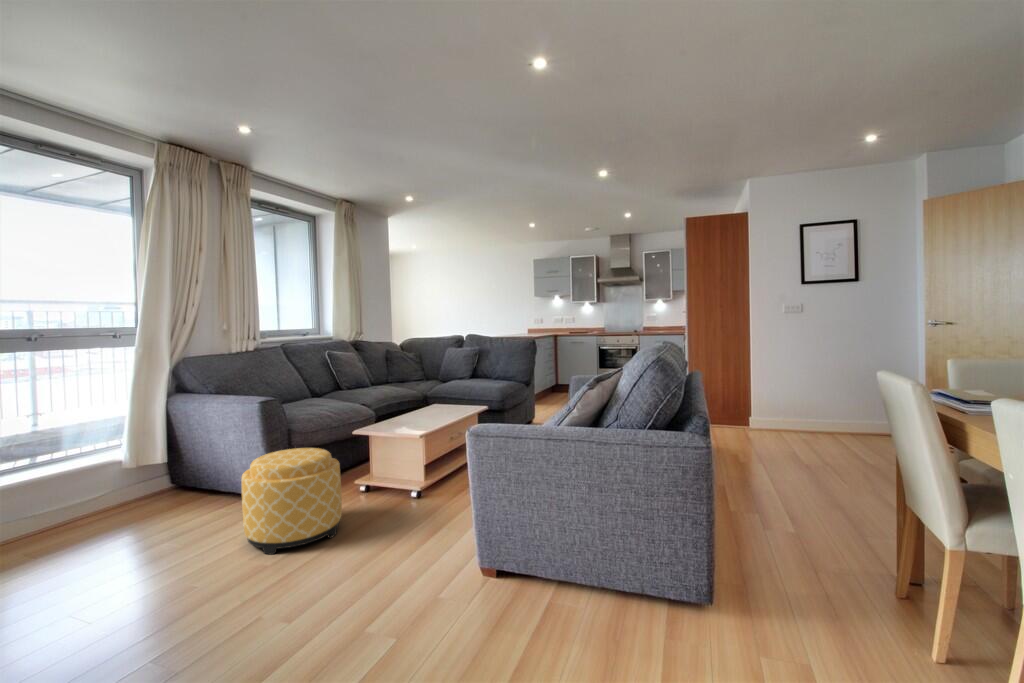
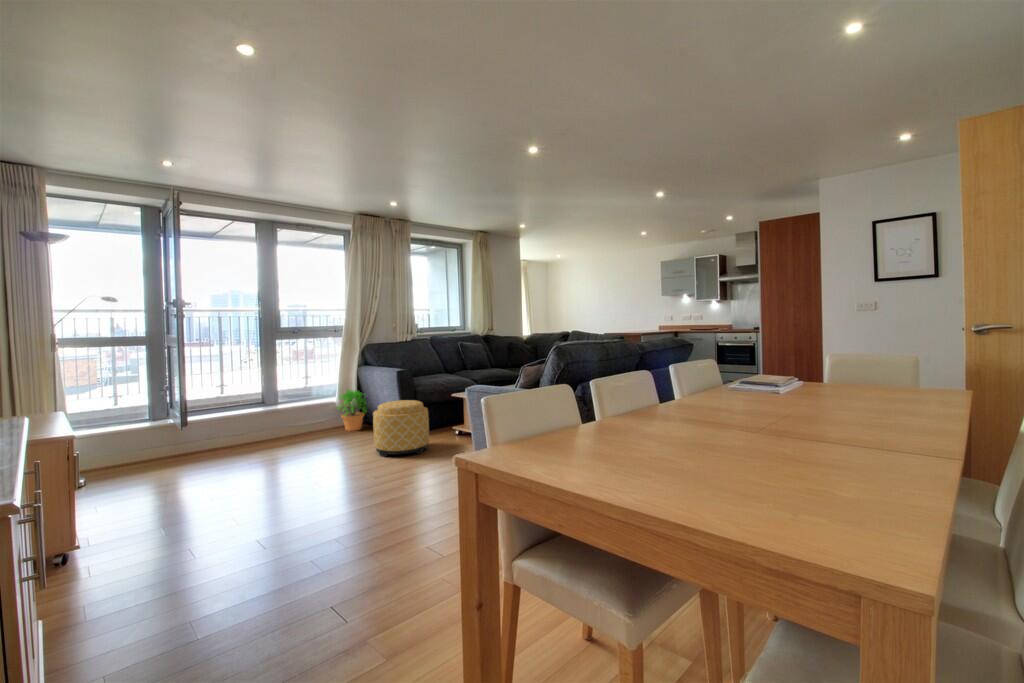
potted plant: none [128,434,198,507] -> present [339,390,367,431]

